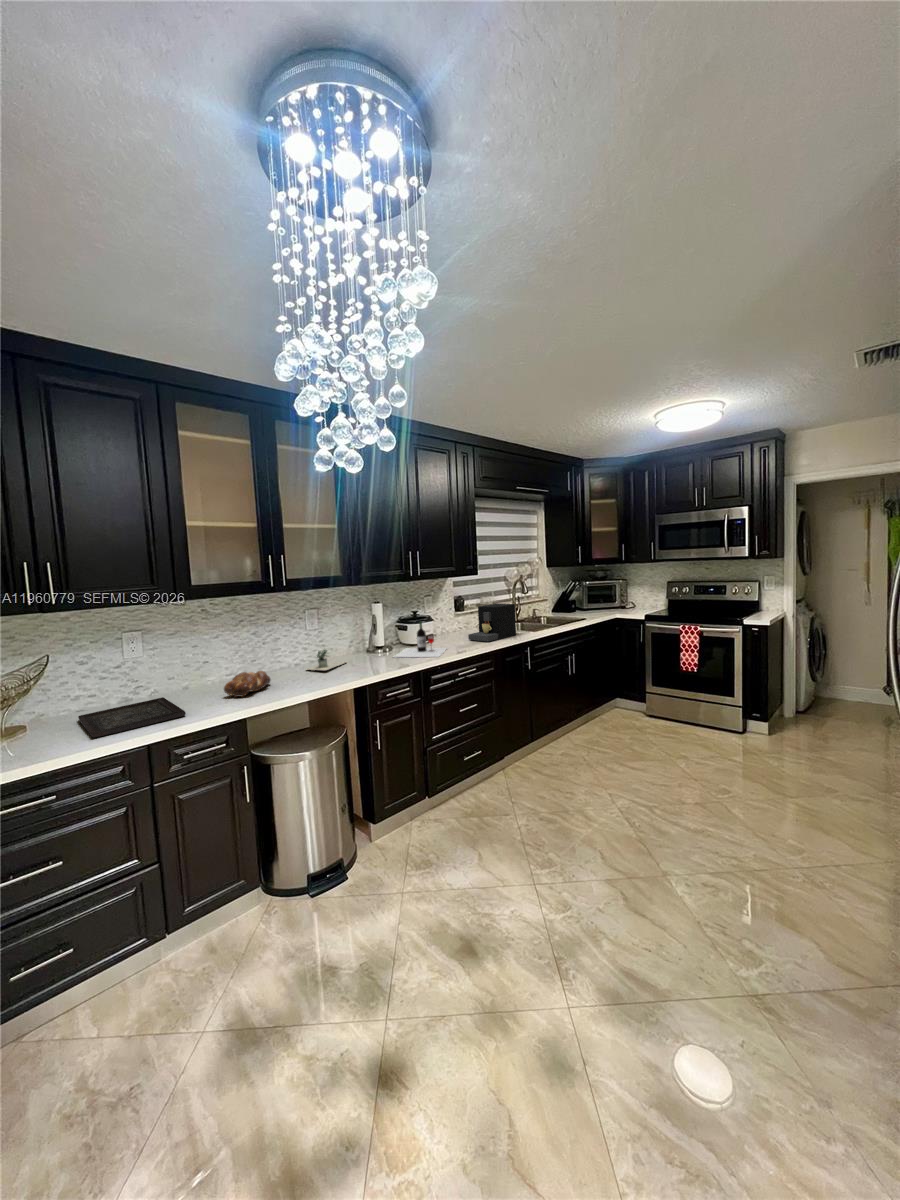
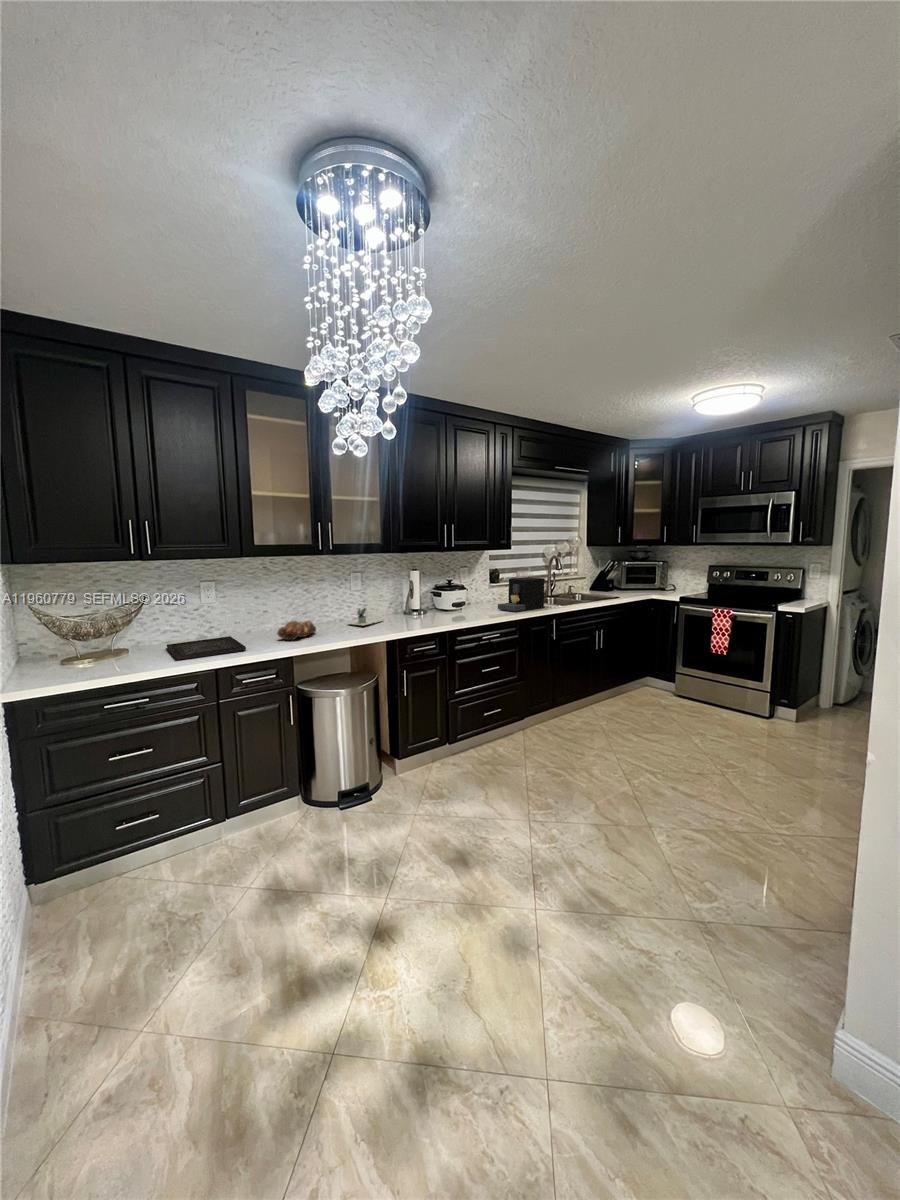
wine bottle: present [394,622,447,657] -> none [424,589,476,621]

